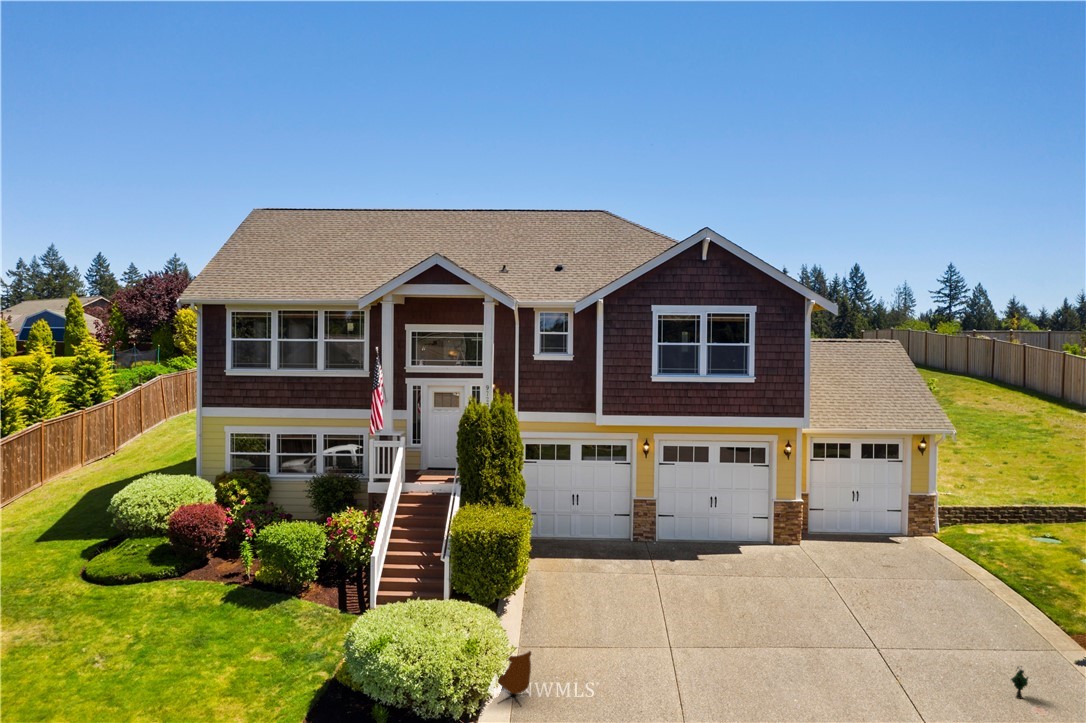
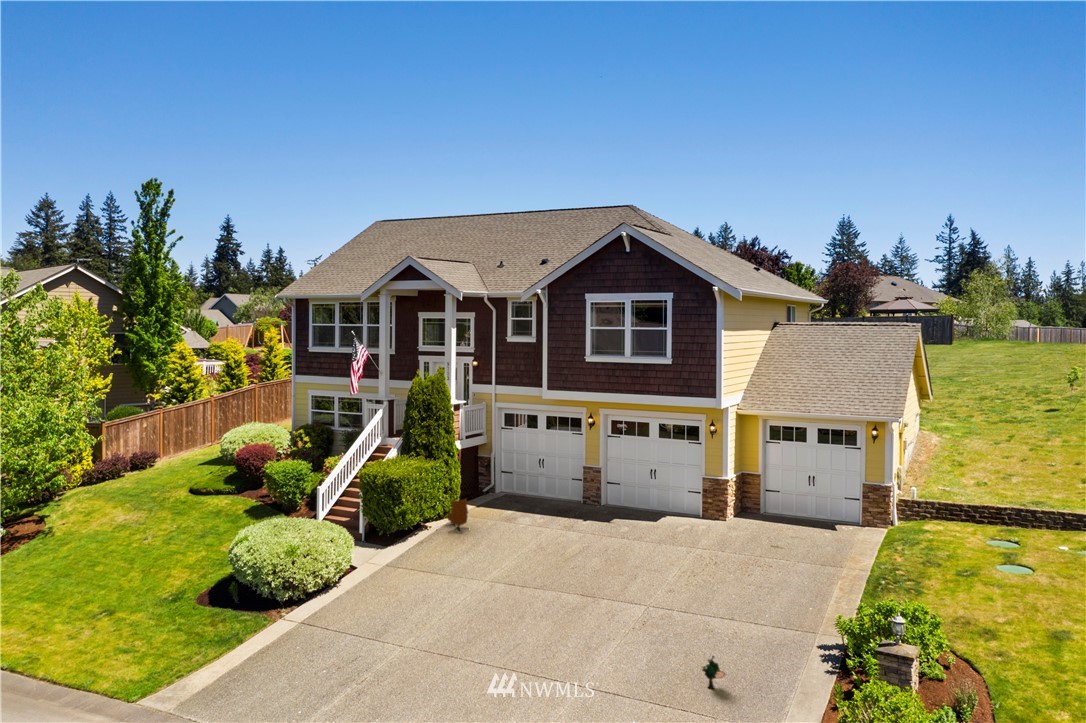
lounge chair: present [498,651,531,706] -> present [446,499,468,532]

